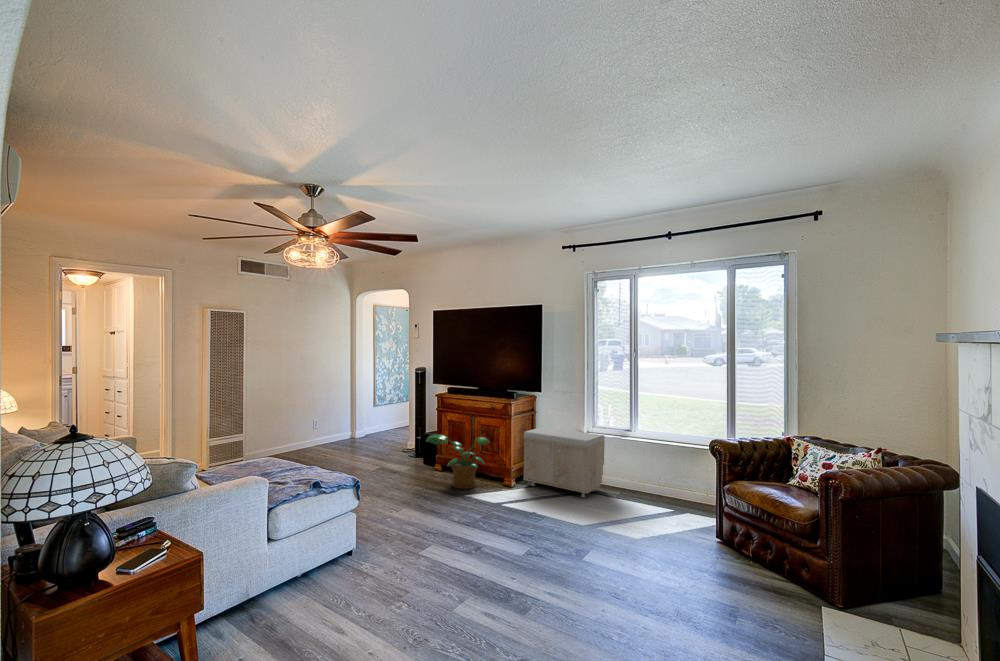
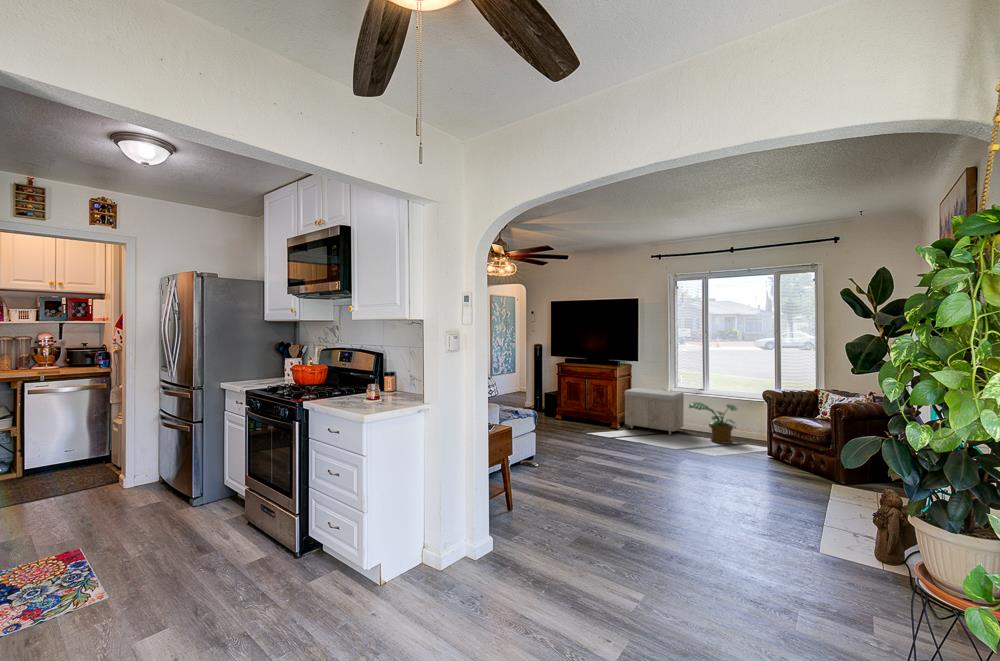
potted plant: present [426,434,489,489] -> present [689,402,737,444]

